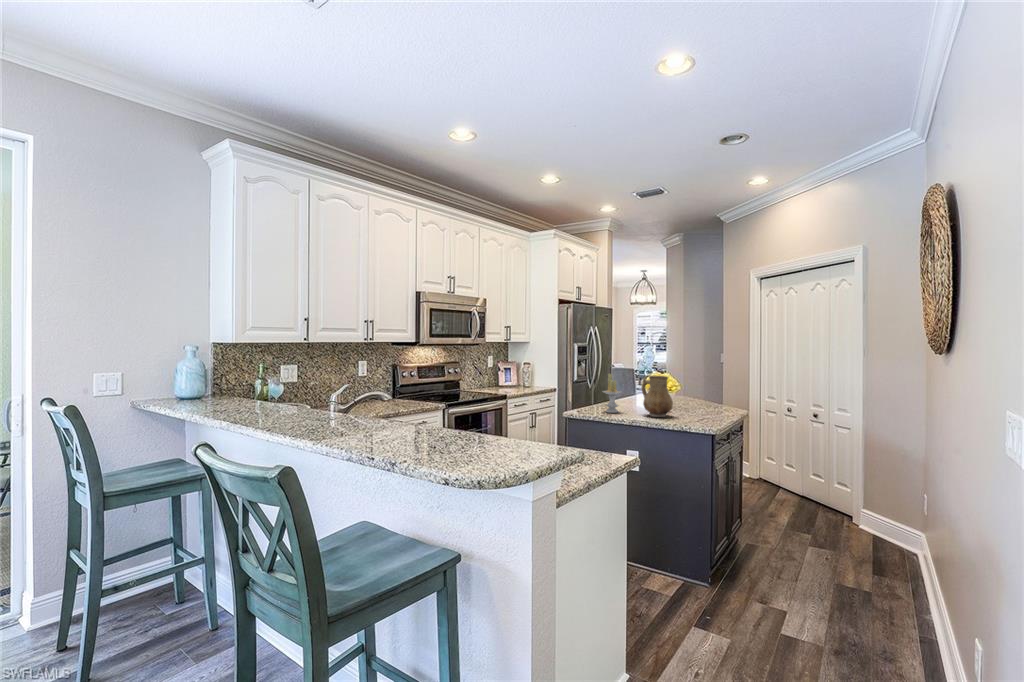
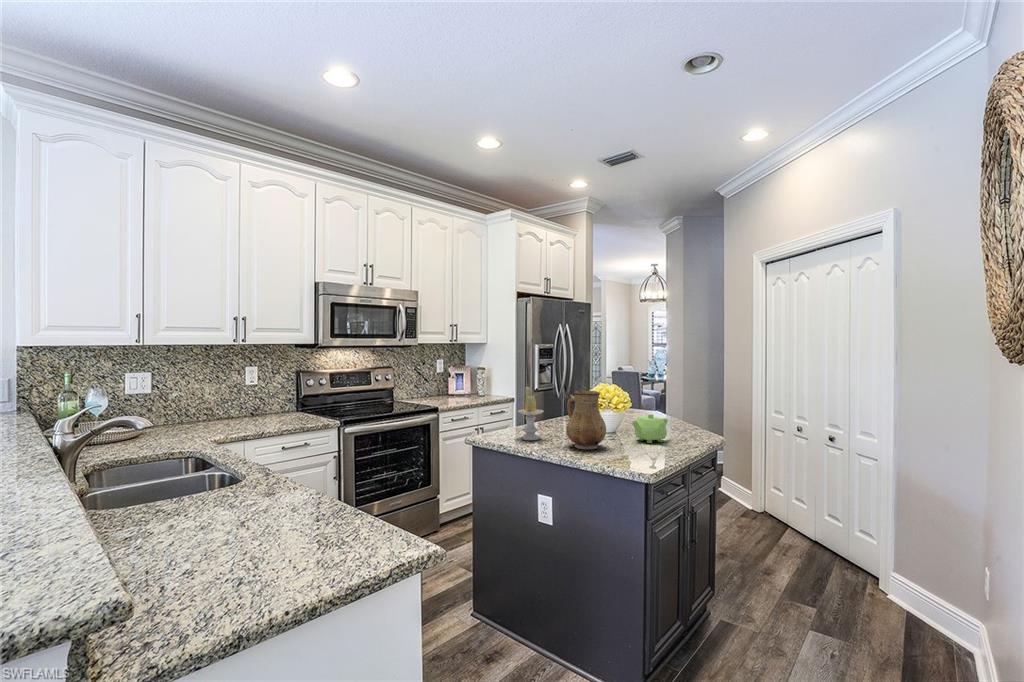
teapot: none [687,393,712,414] -> present [632,414,668,443]

